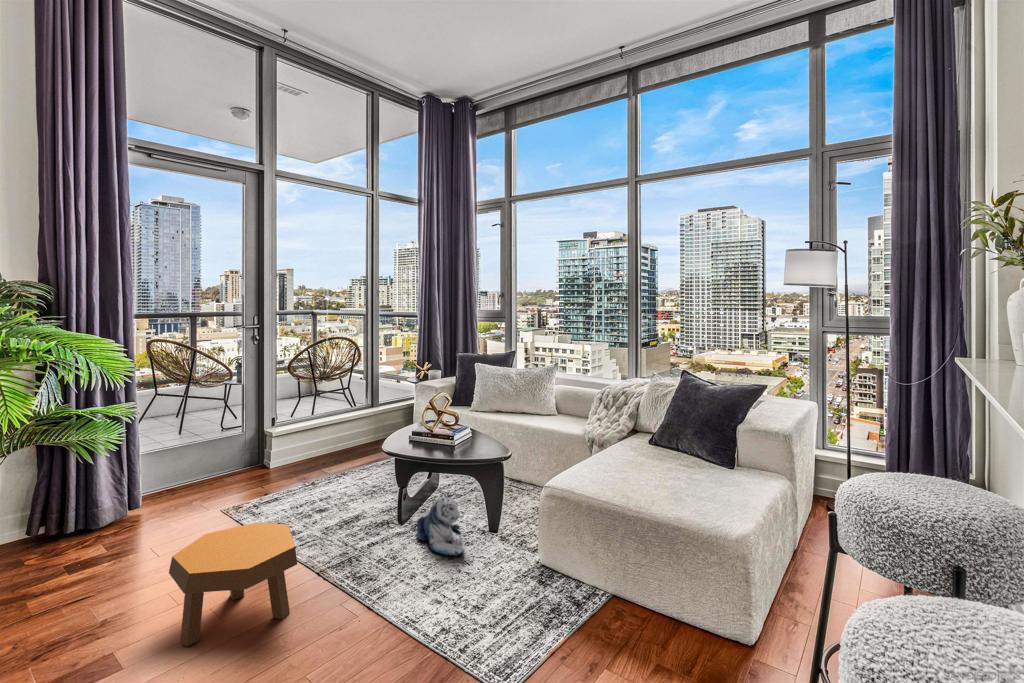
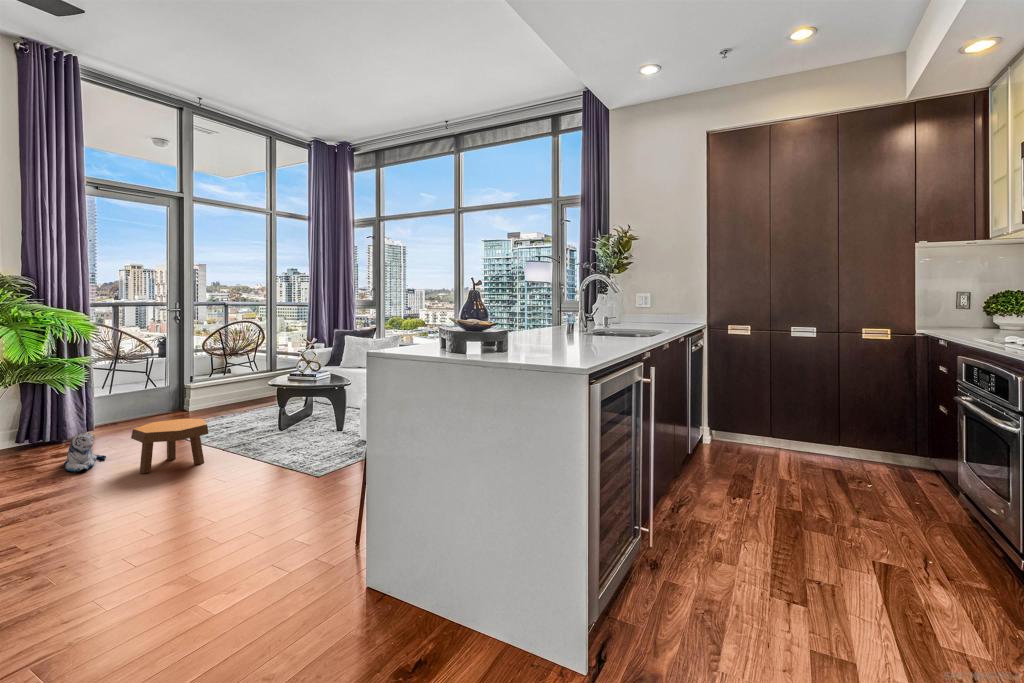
plush toy: present [417,497,464,556] -> present [64,433,106,472]

